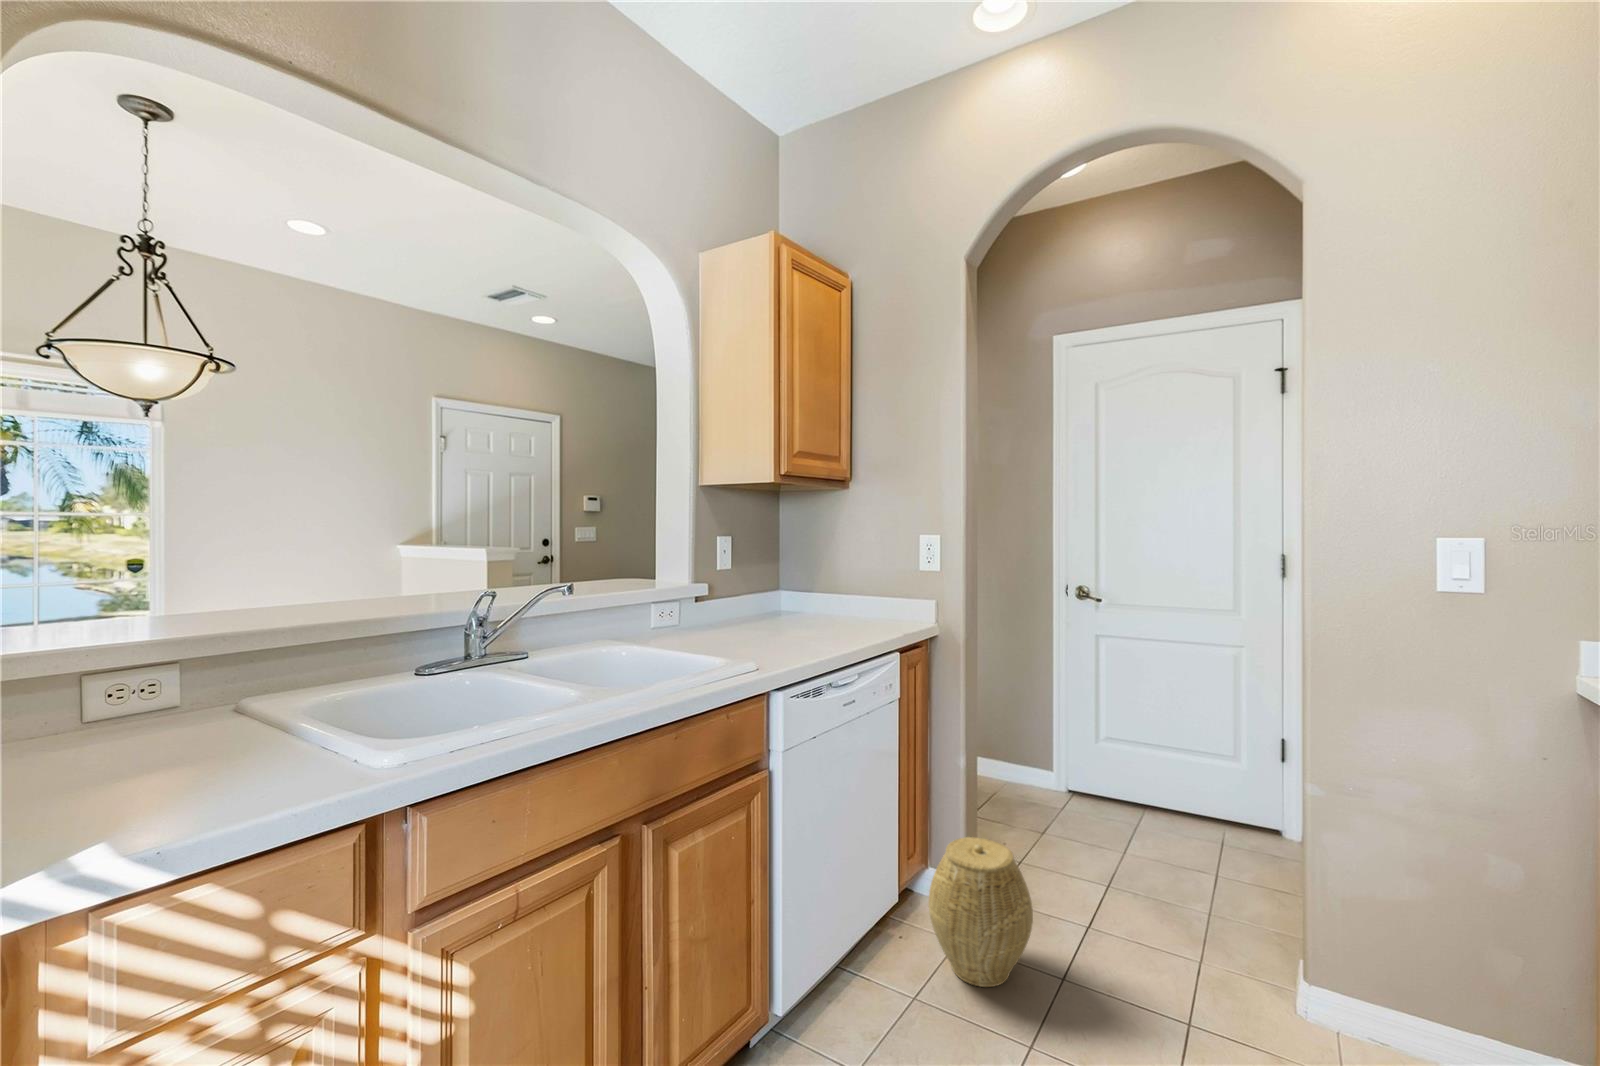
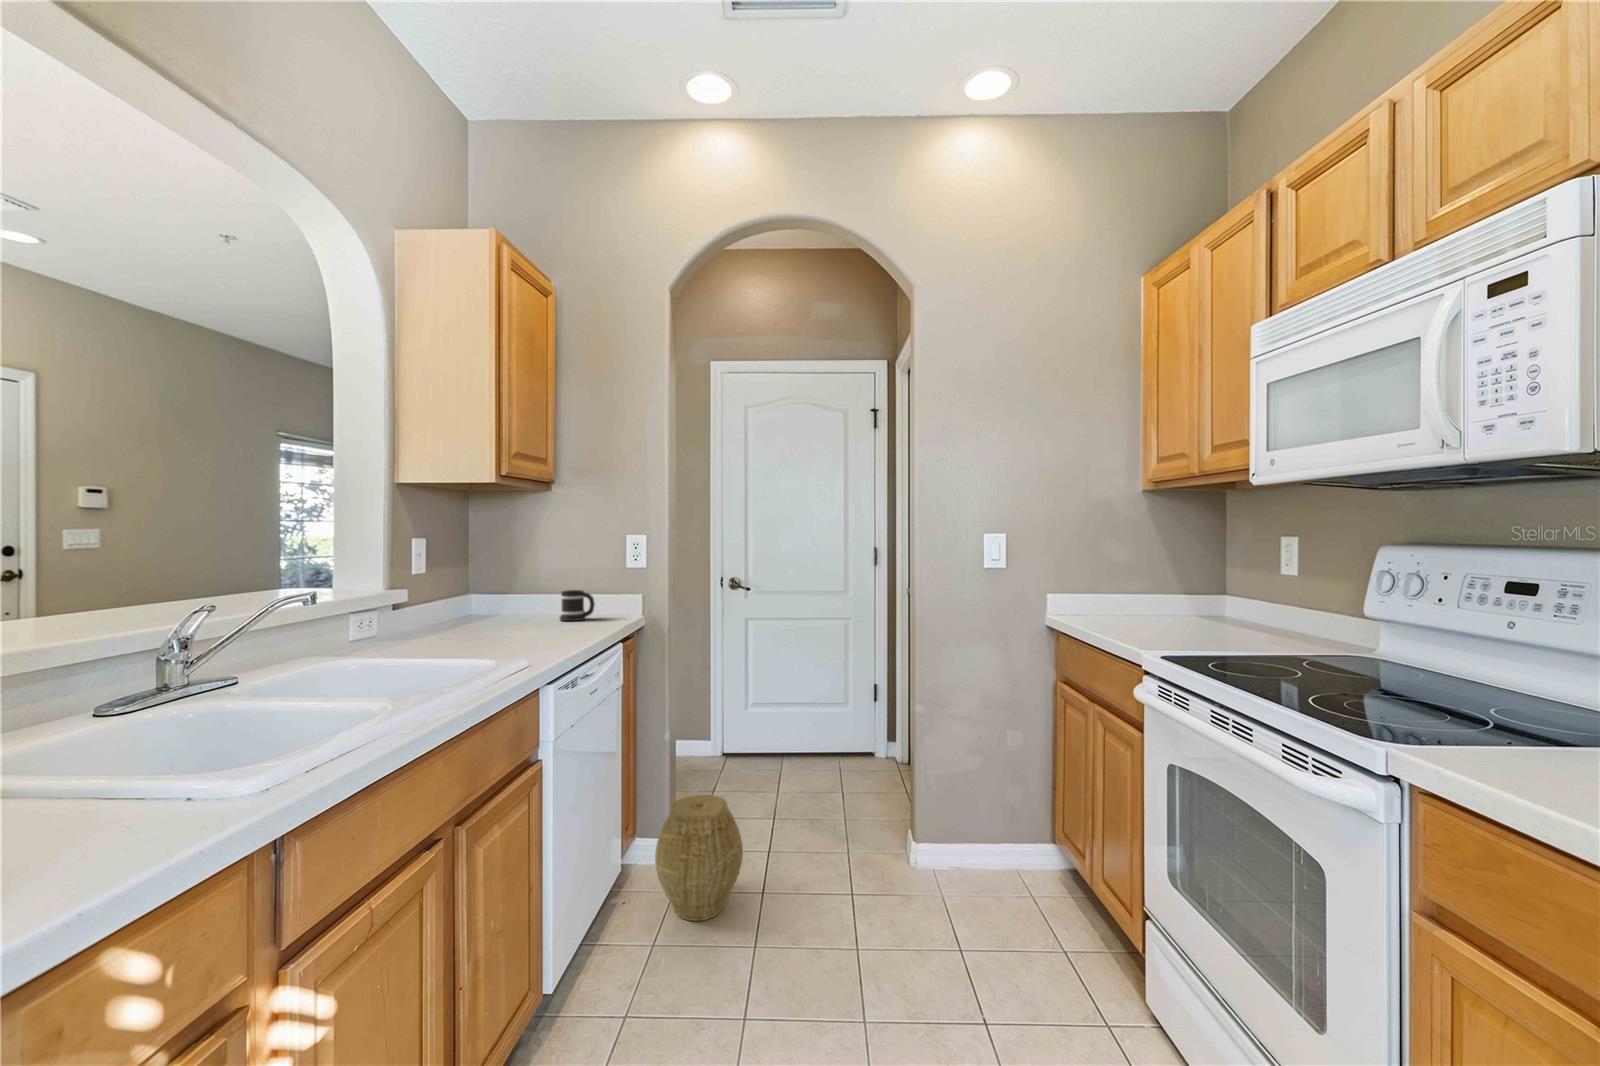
mug: none [848,592,881,624] -> present [560,590,595,621]

